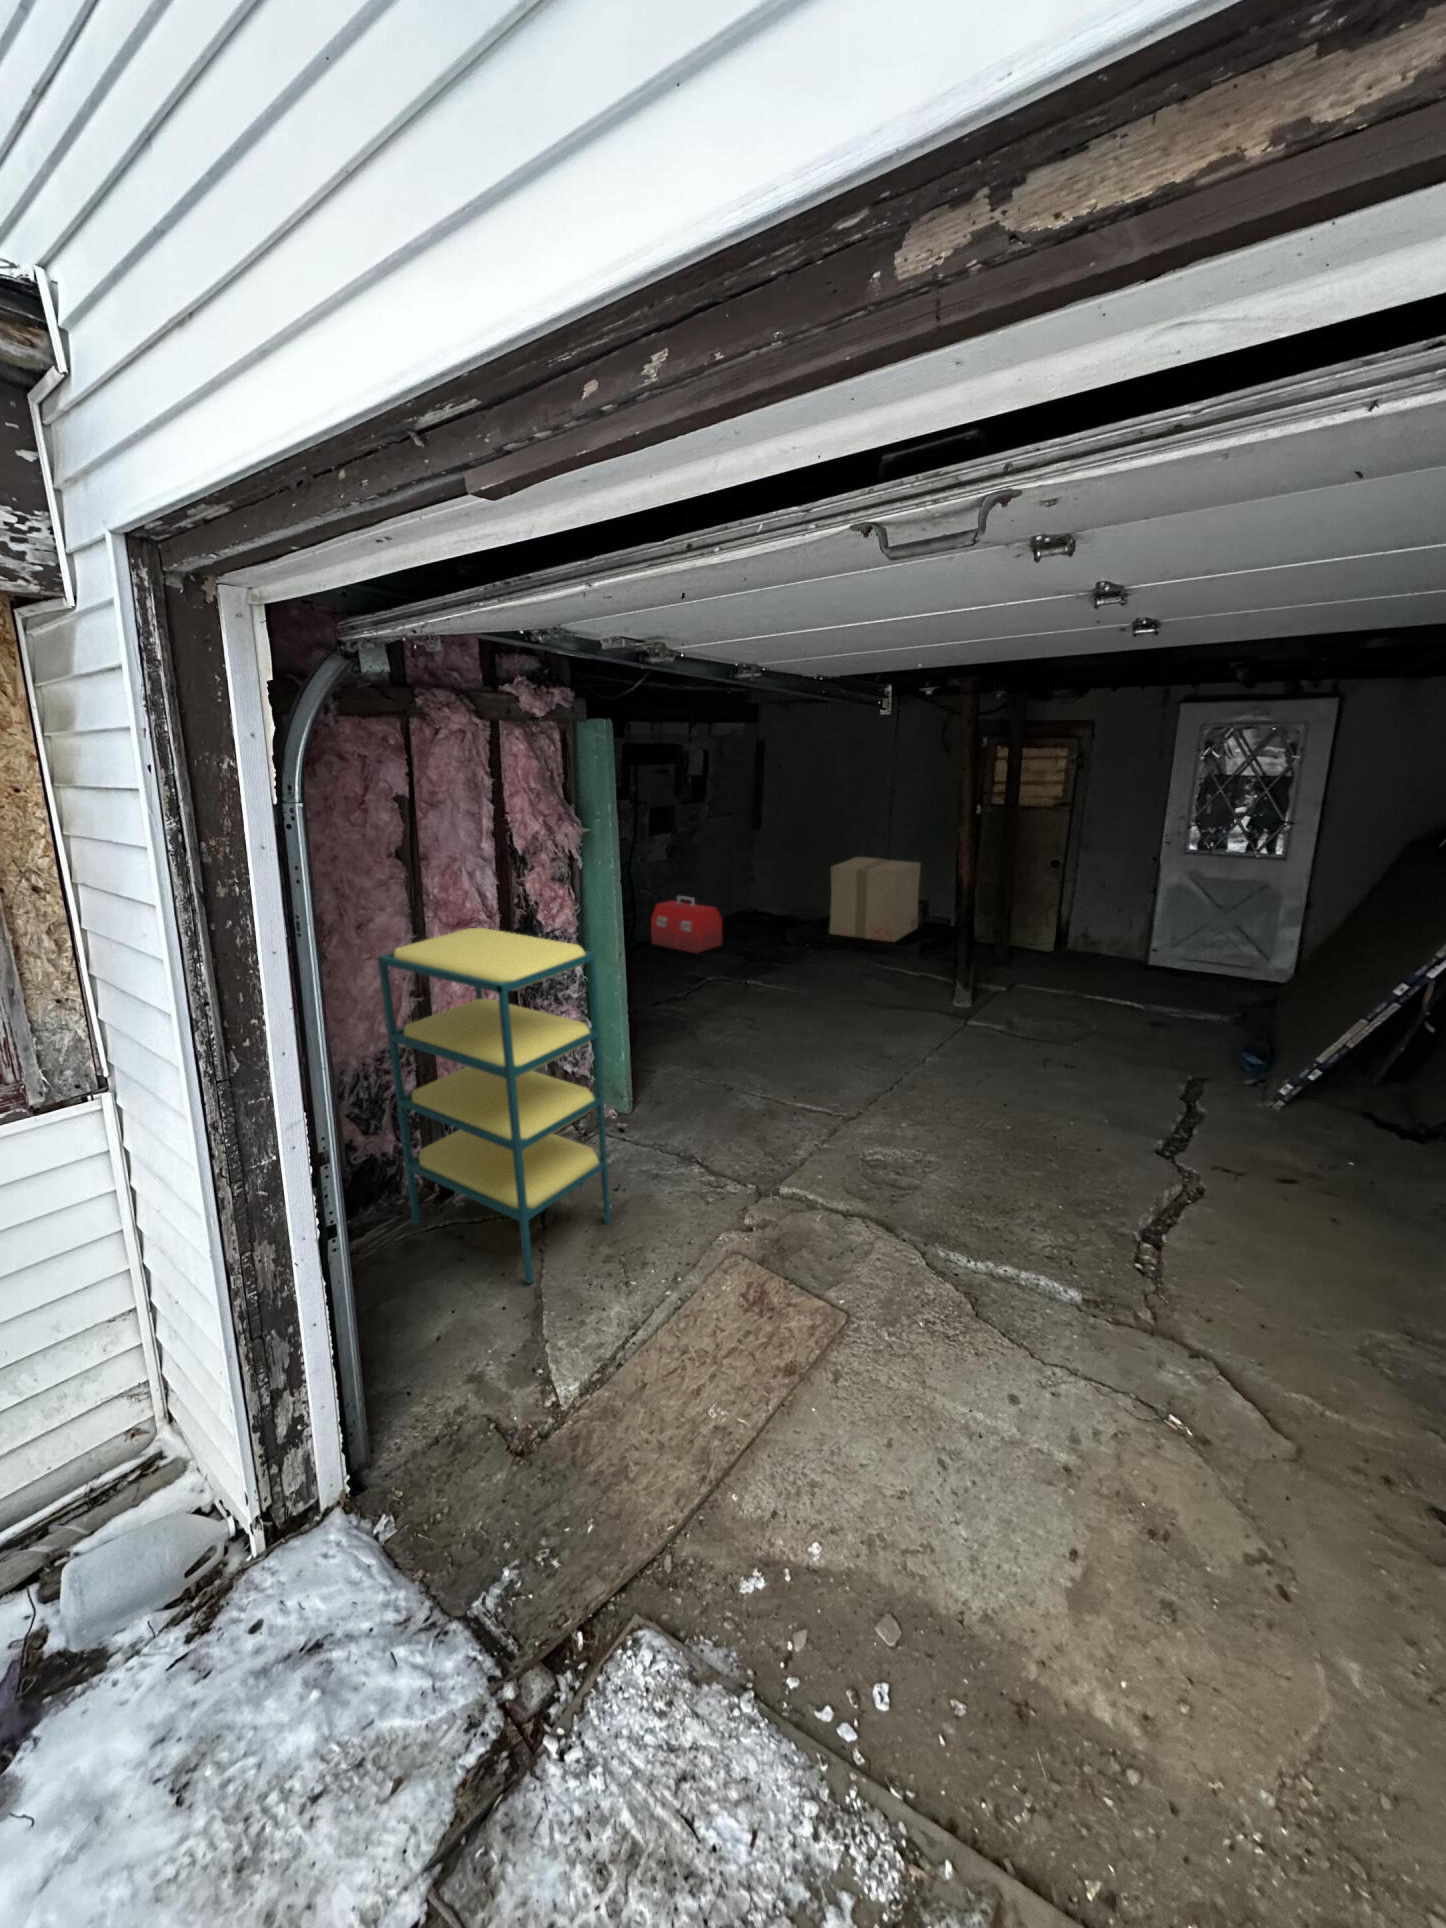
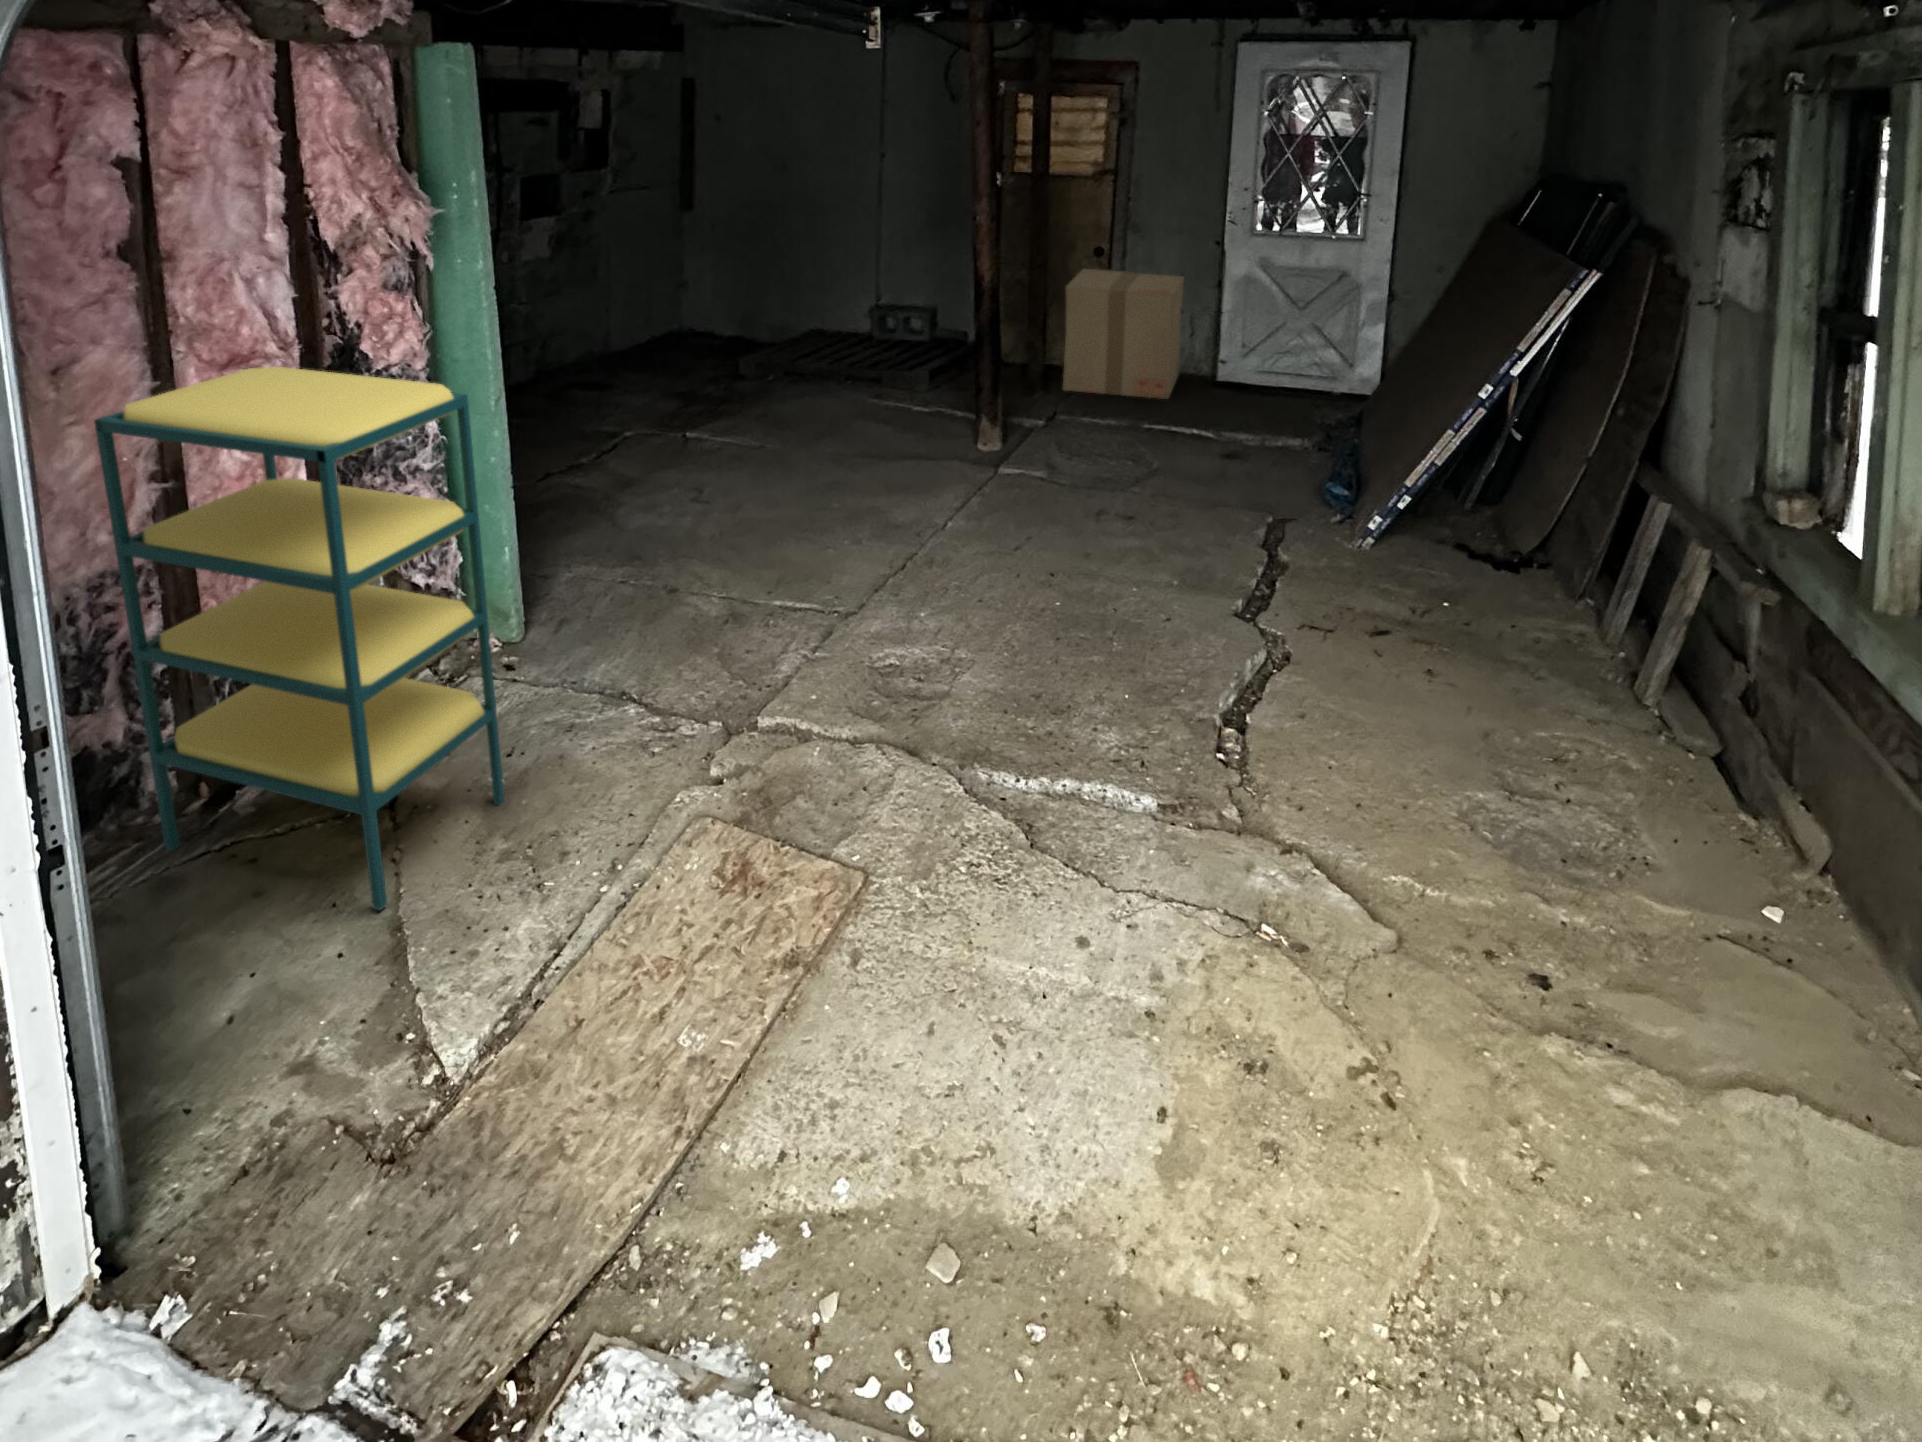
cardboard box: present [829,857,920,942] -> present [1063,269,1184,399]
toolbox: present [651,896,722,953] -> none [530,311,644,397]

